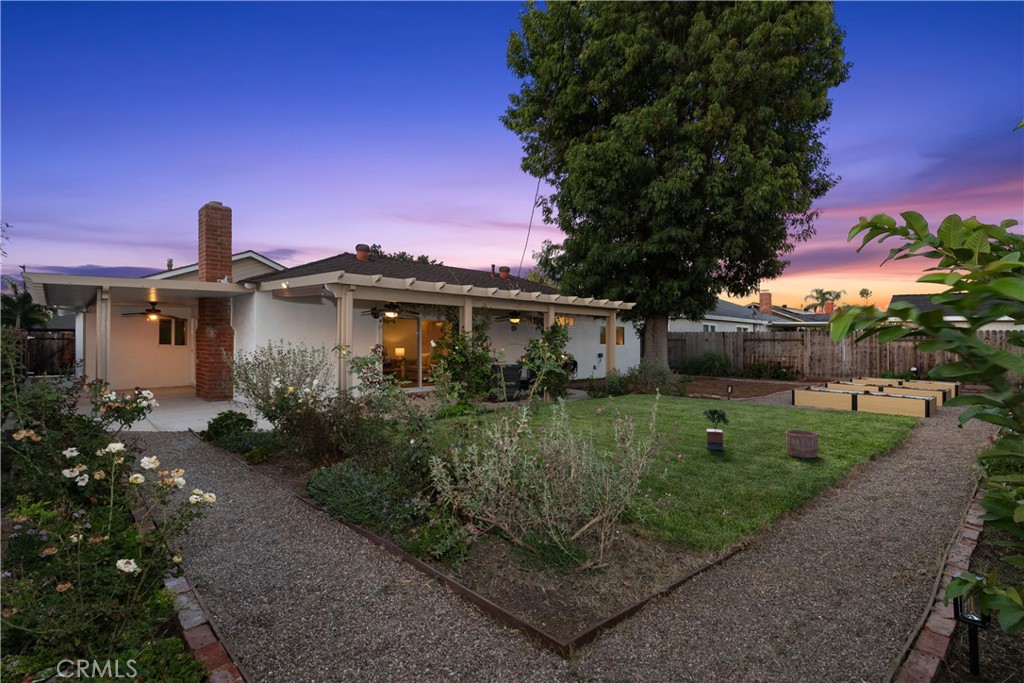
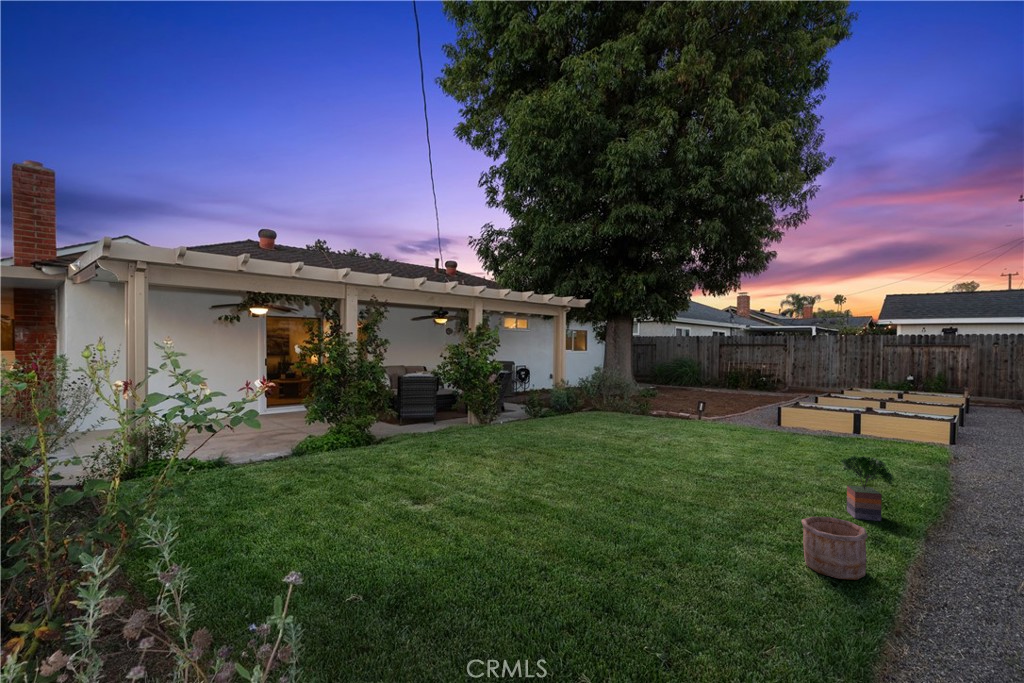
potted tree: present [702,409,730,450] -> present [842,456,893,521]

